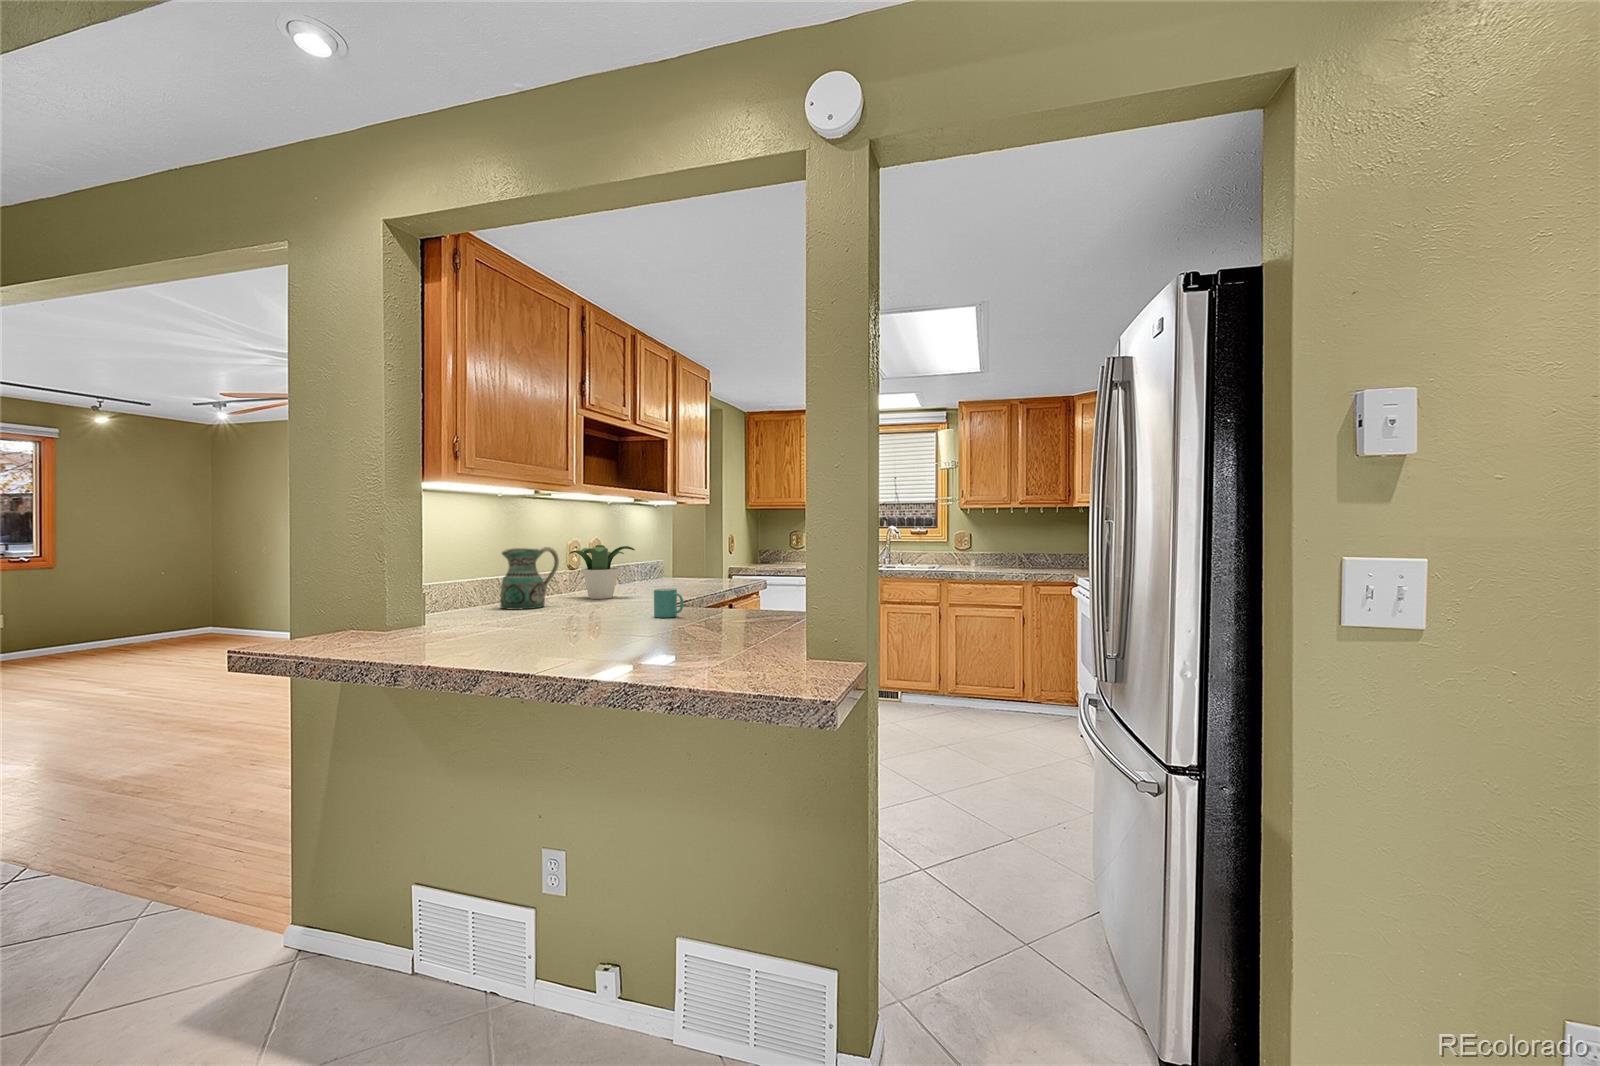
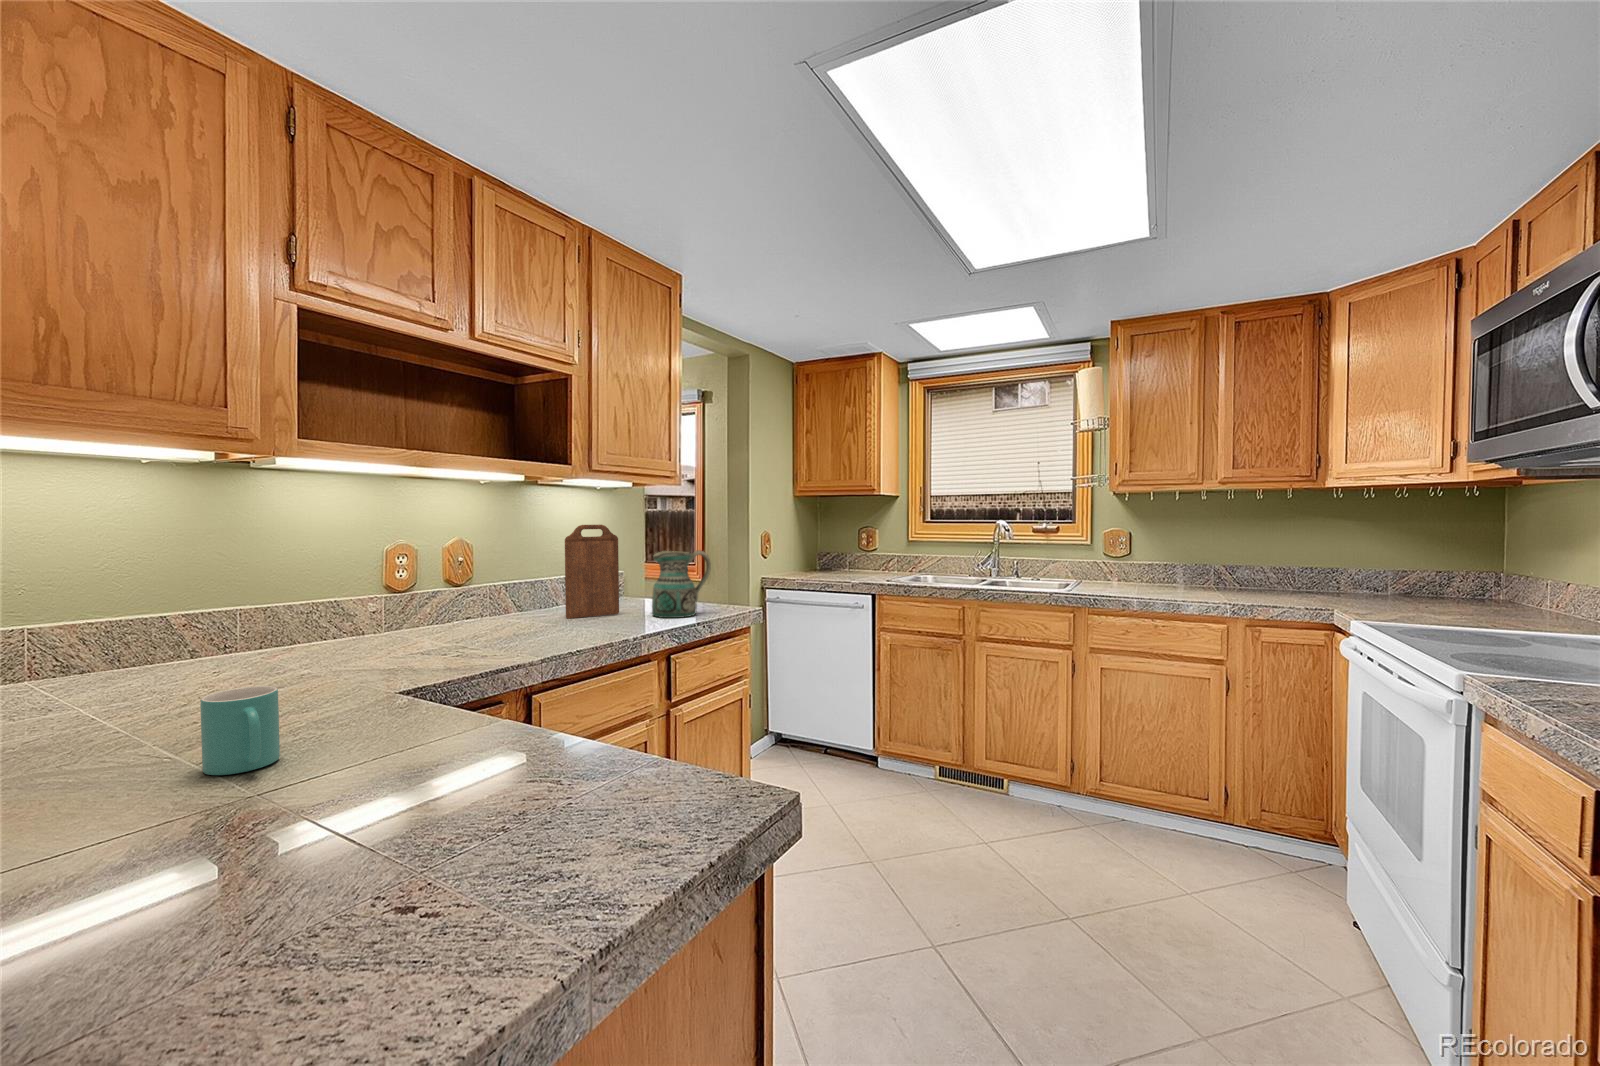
cutting board: none [647,528,676,587] -> present [565,525,619,619]
potted plant: present [569,545,635,599] -> none [336,556,448,656]
ceramic pitcher: present [500,547,559,610] -> present [652,550,711,618]

